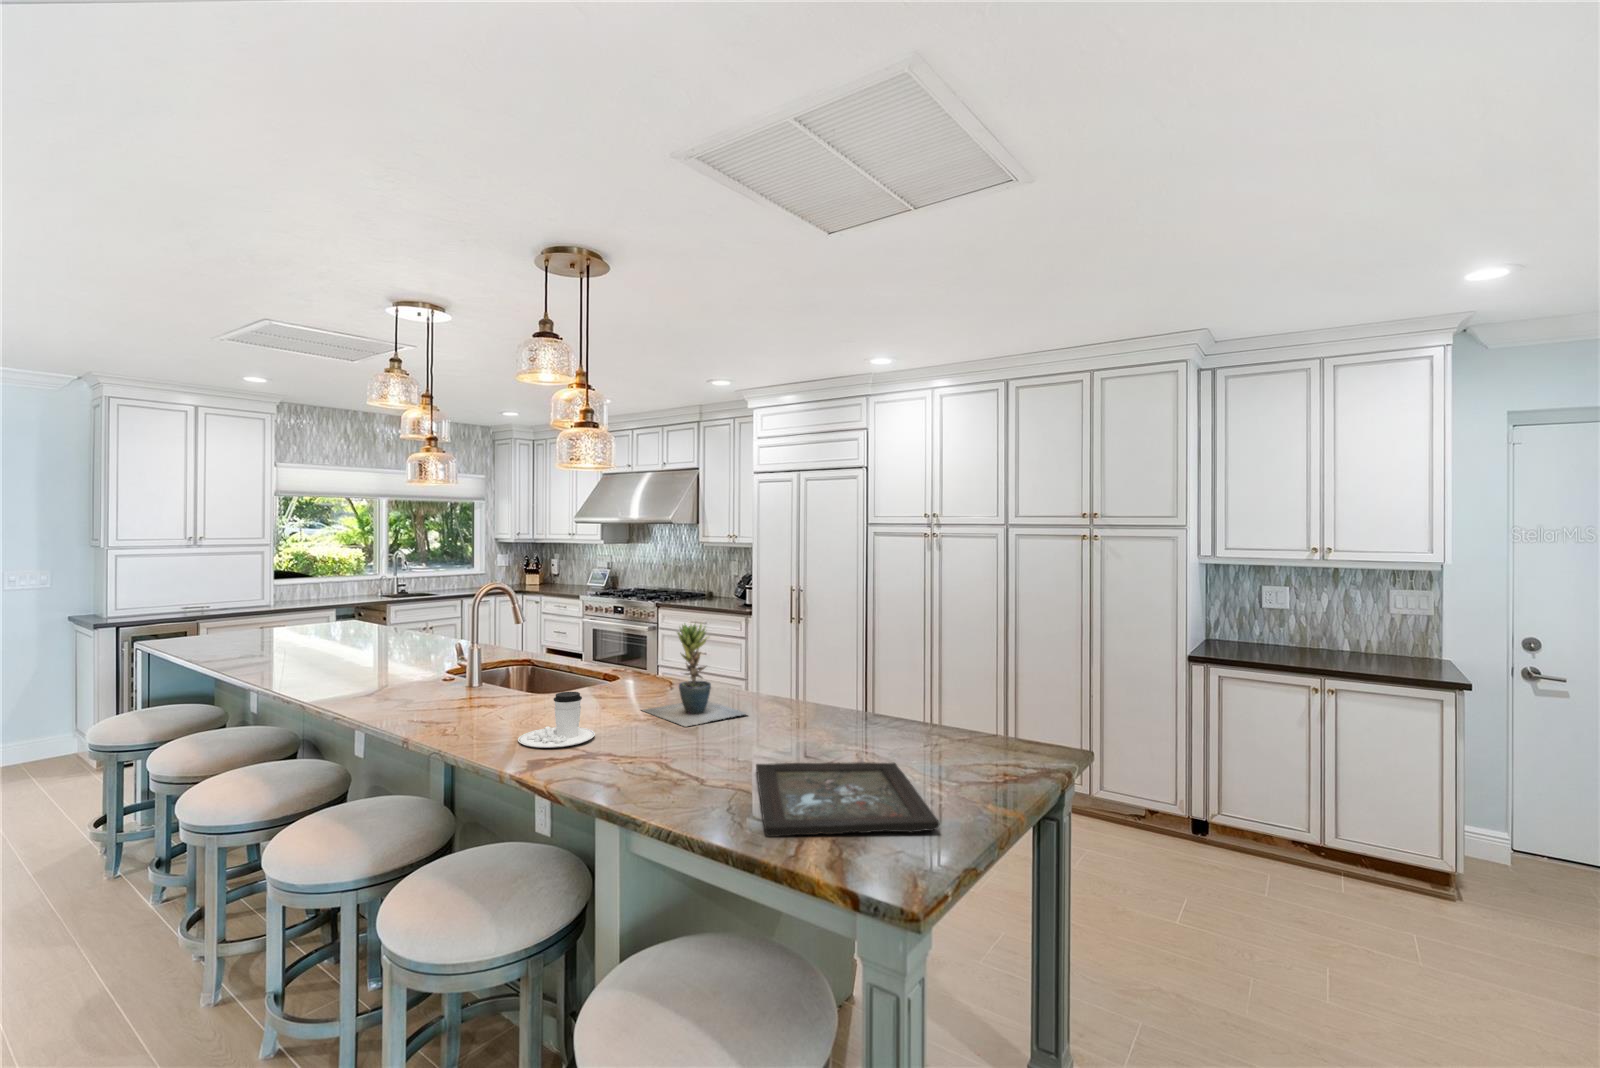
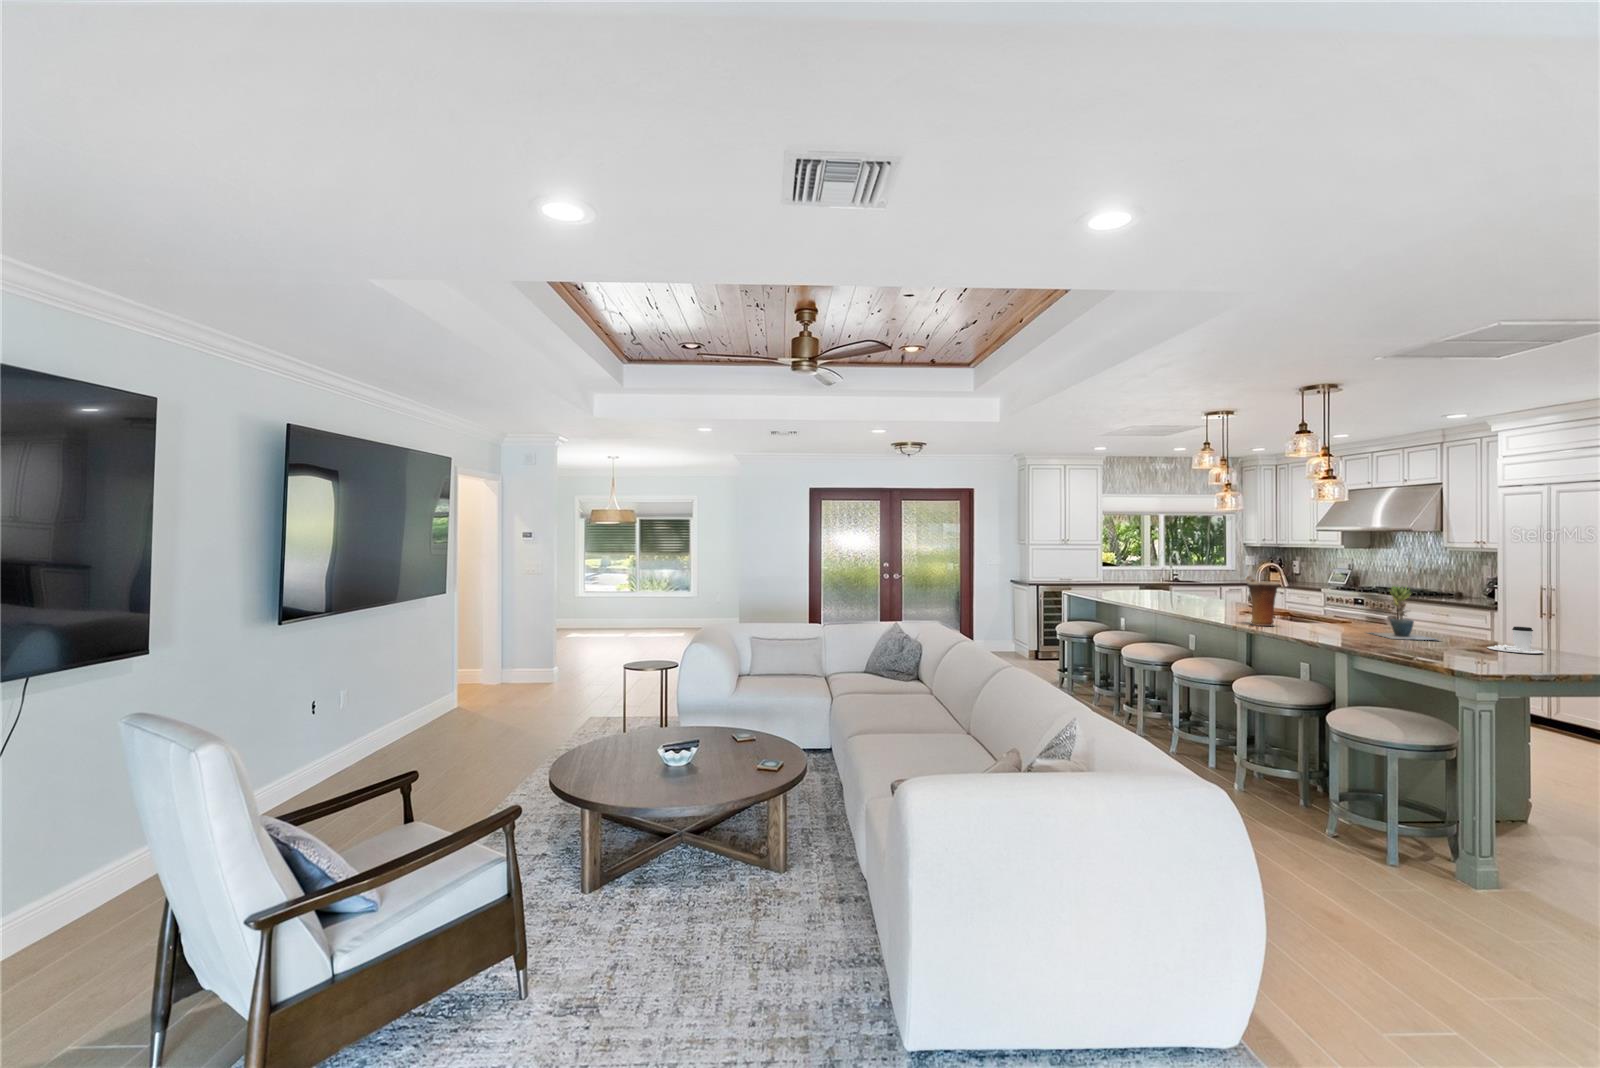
vase: none [438,620,503,731] -> present [1246,576,1279,626]
coffee cup: present [518,692,595,748] -> present [1487,627,1543,654]
tray: present [756,762,940,837] -> none [1420,648,1533,673]

